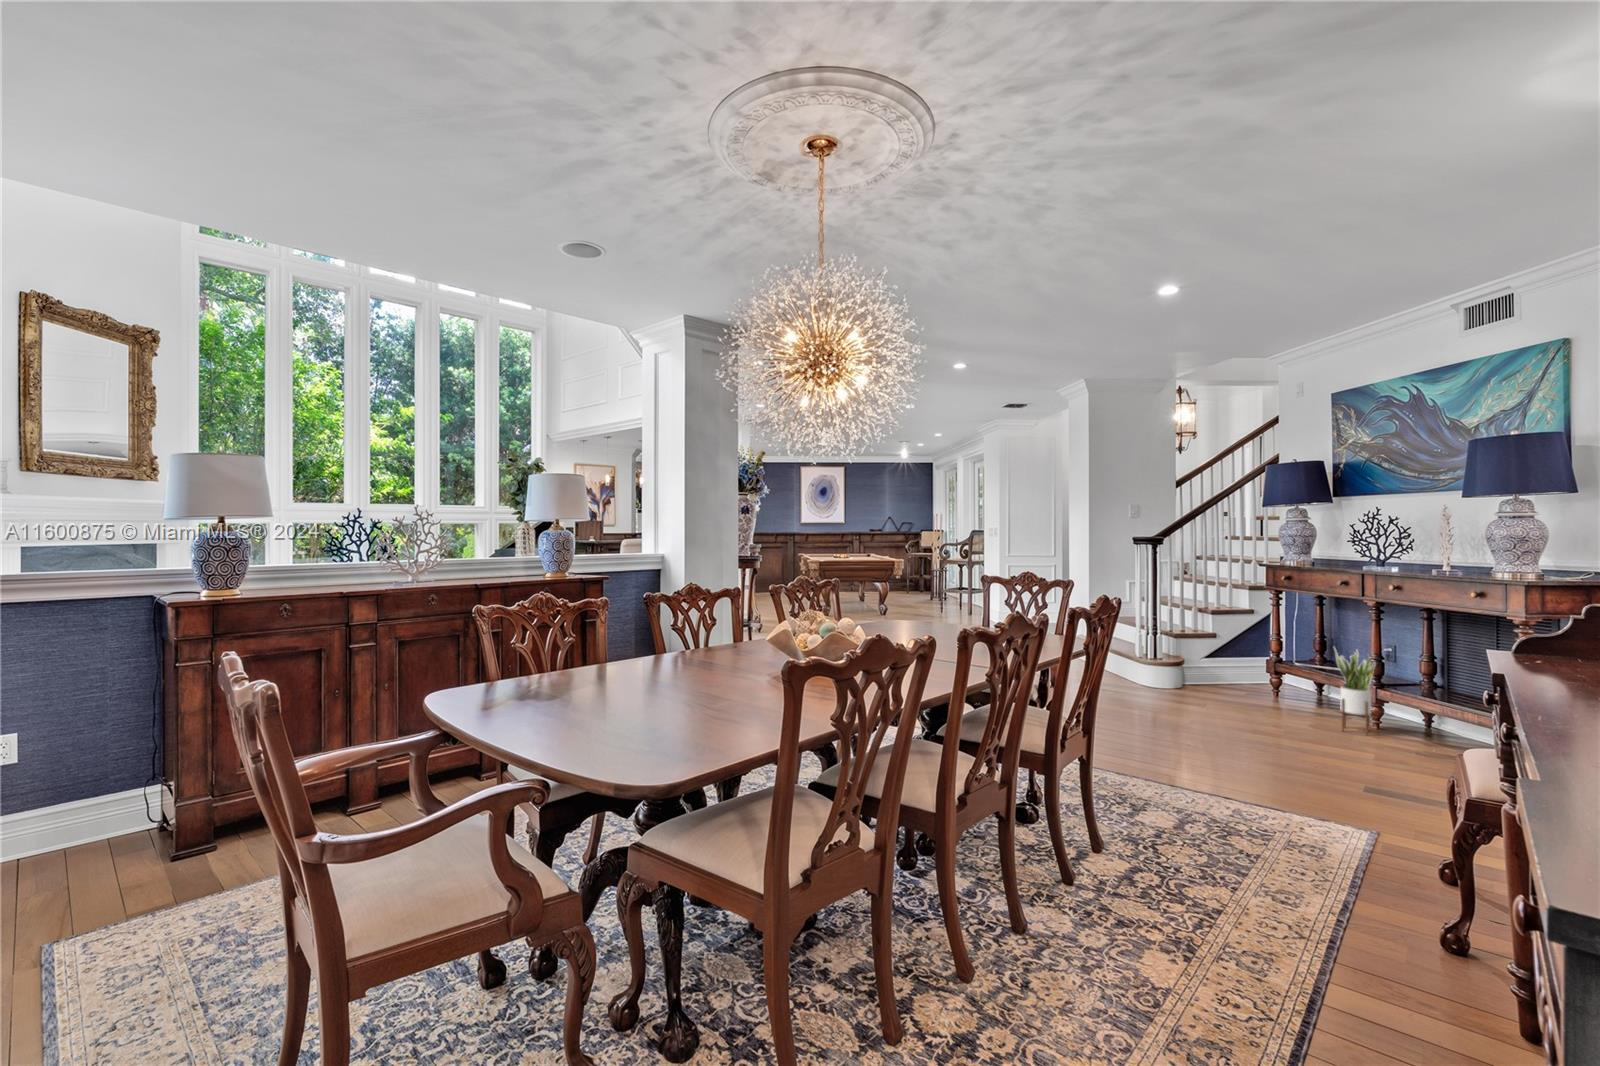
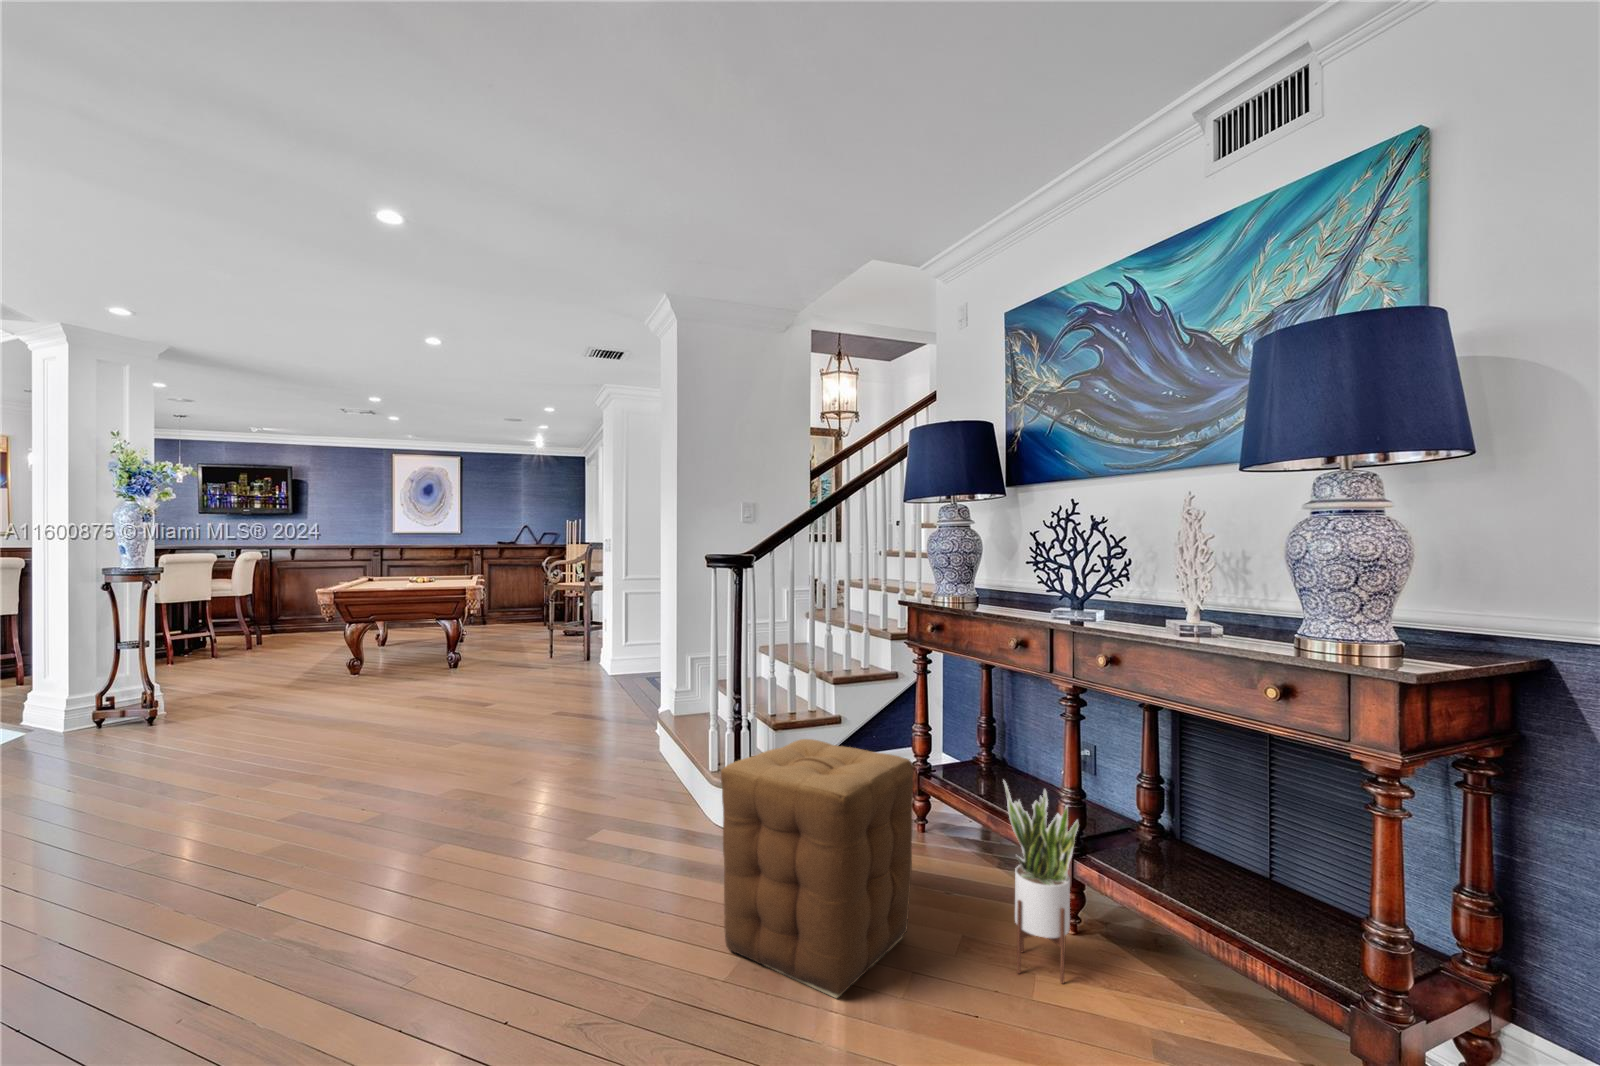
ottoman: none [1183,630,1282,729] -> present [721,739,913,998]

